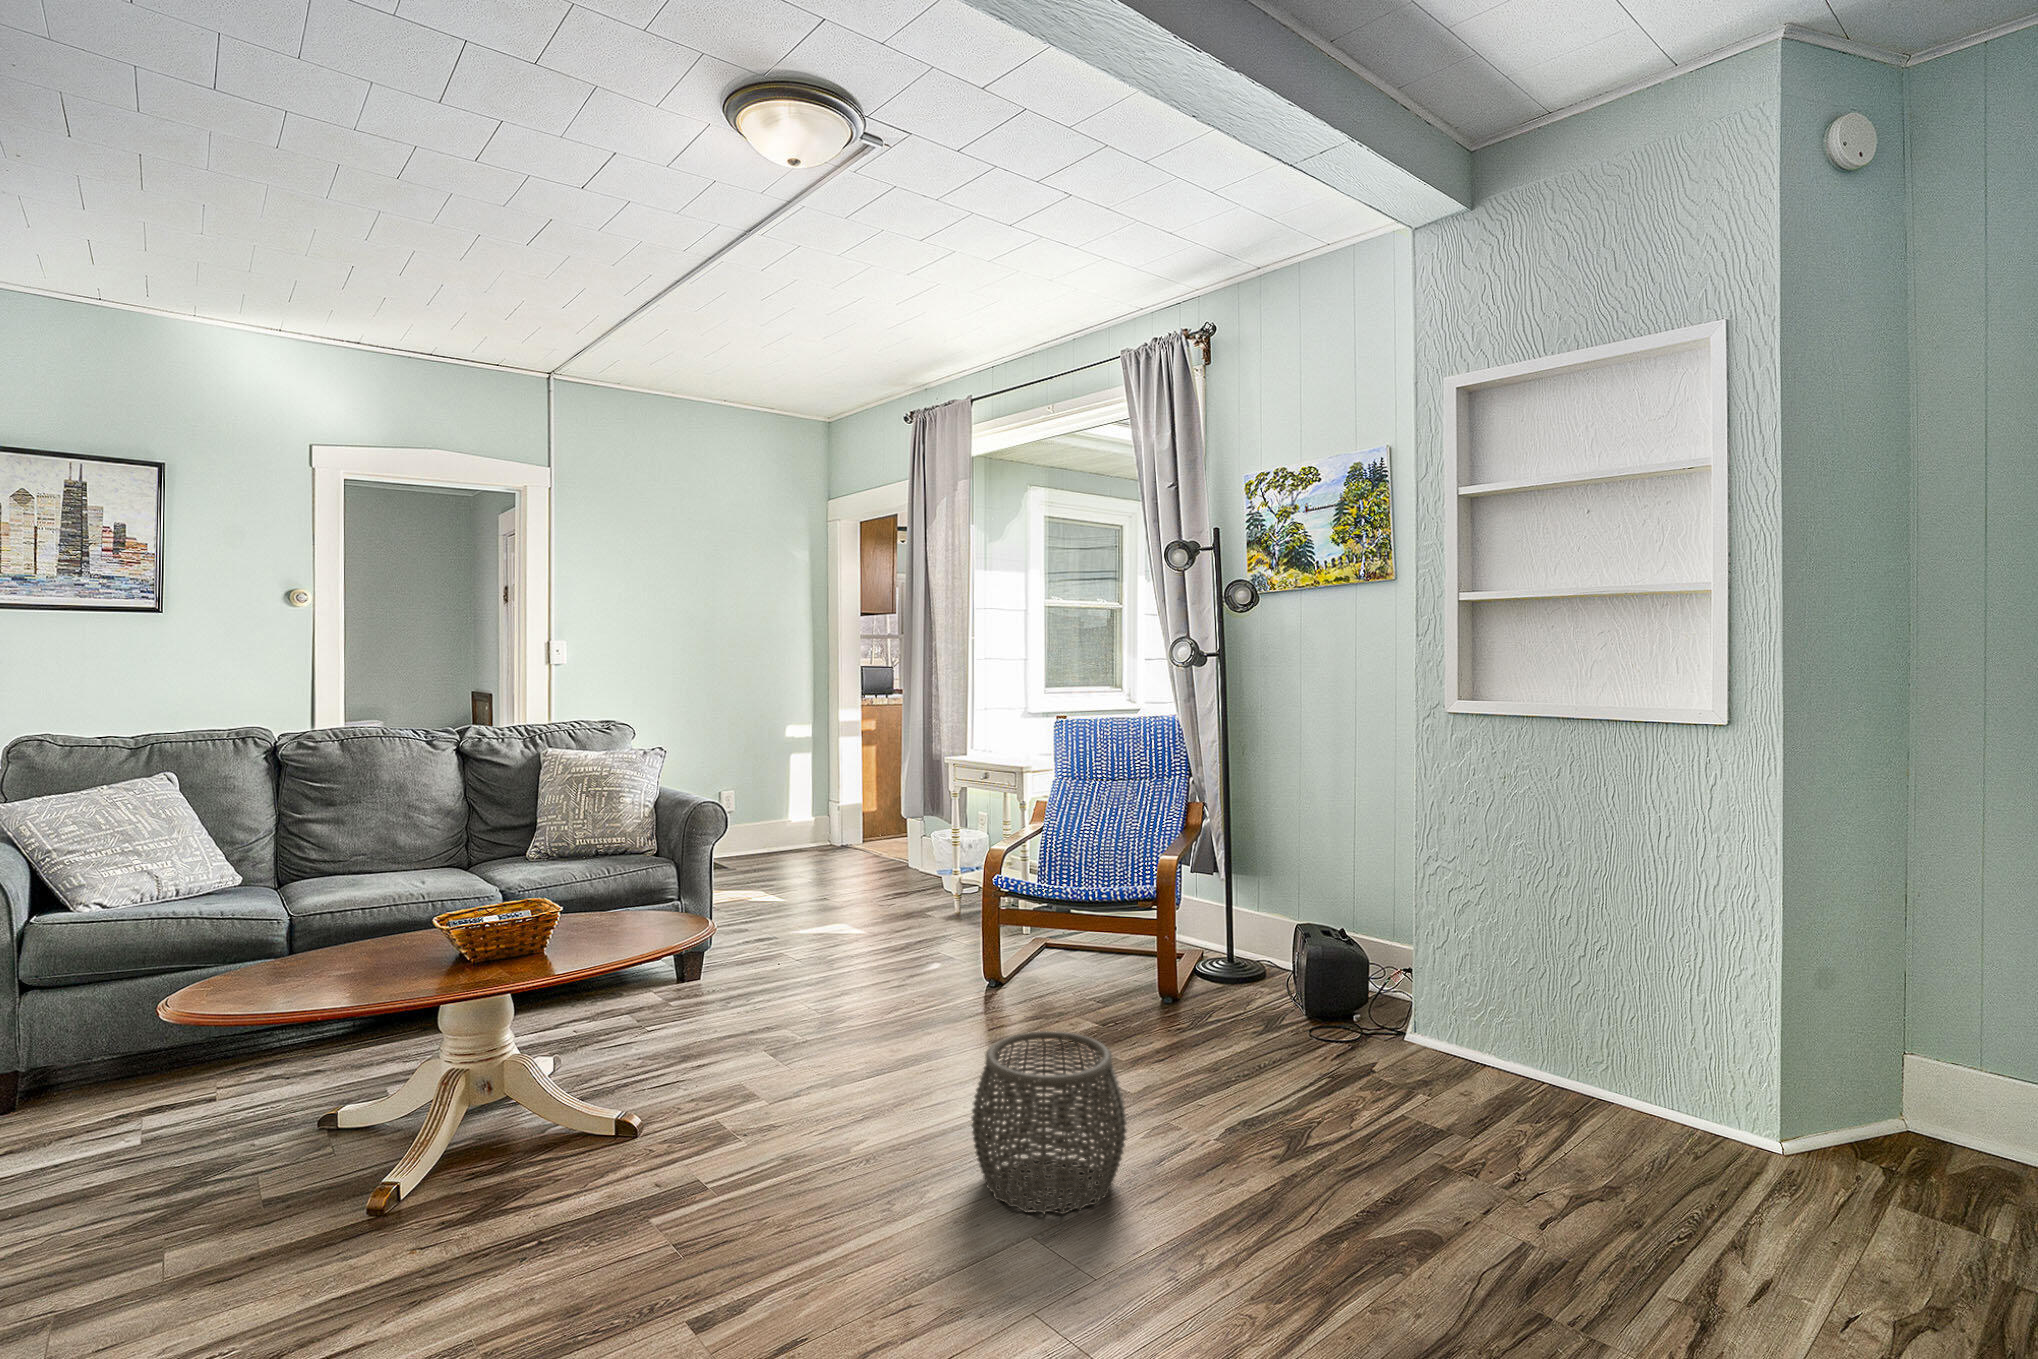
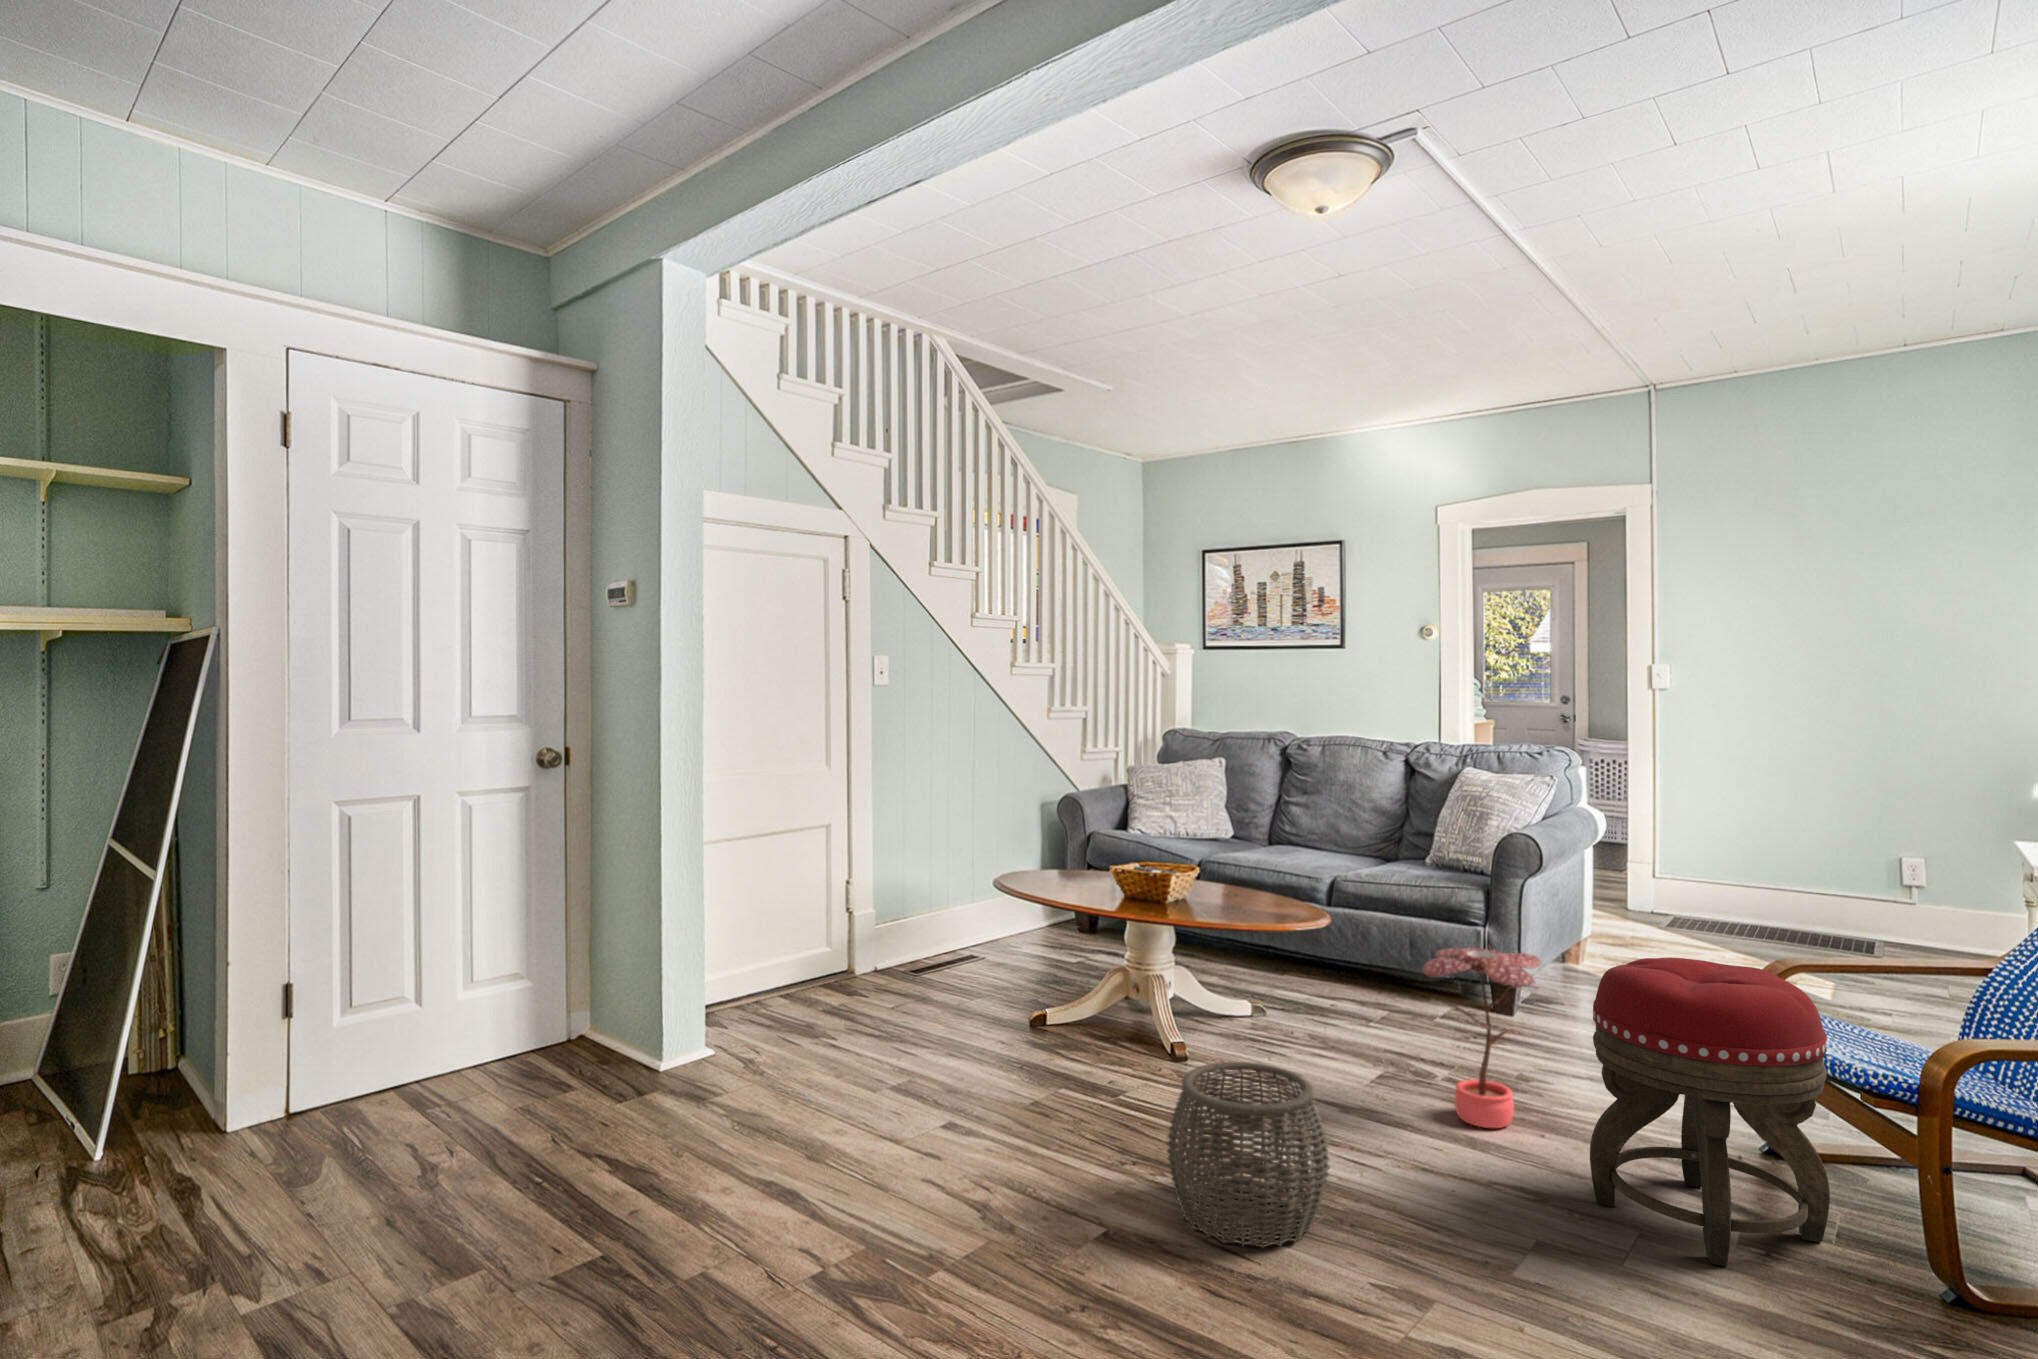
footstool: none [1039,850,1177,1050] -> present [1590,957,1830,1266]
potted plant: none [857,892,973,1051] -> present [1423,948,1541,1128]

